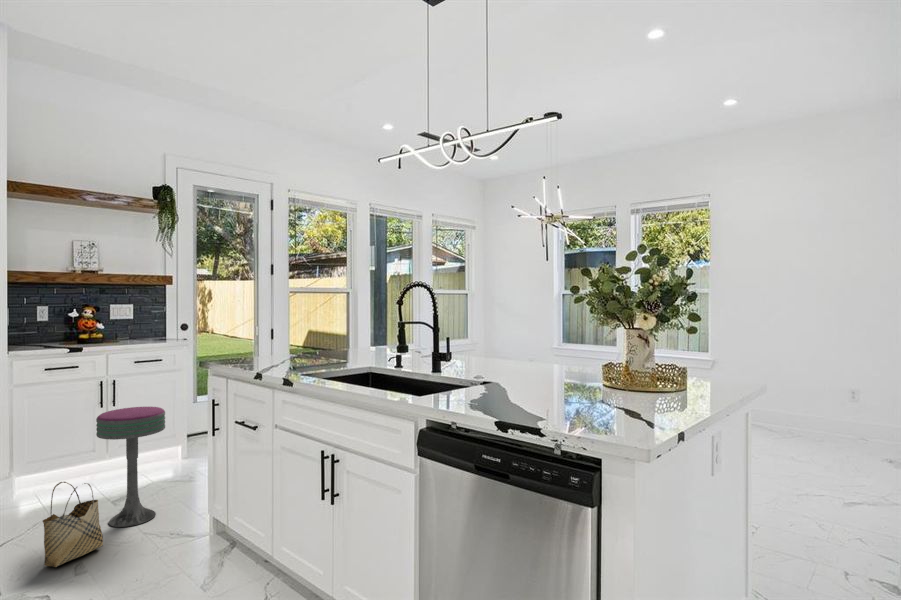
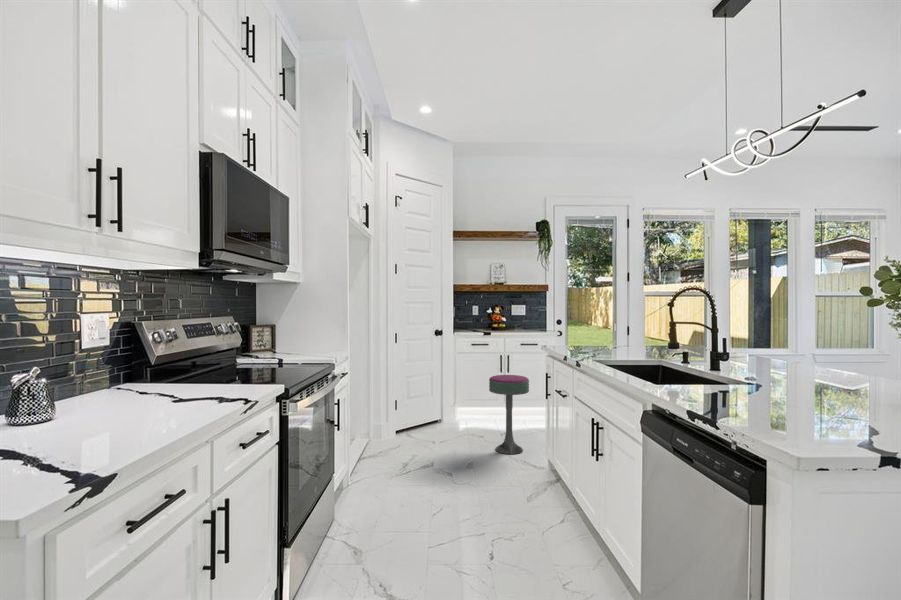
woven basket: present [43,482,103,567] -> none [457,414,488,465]

